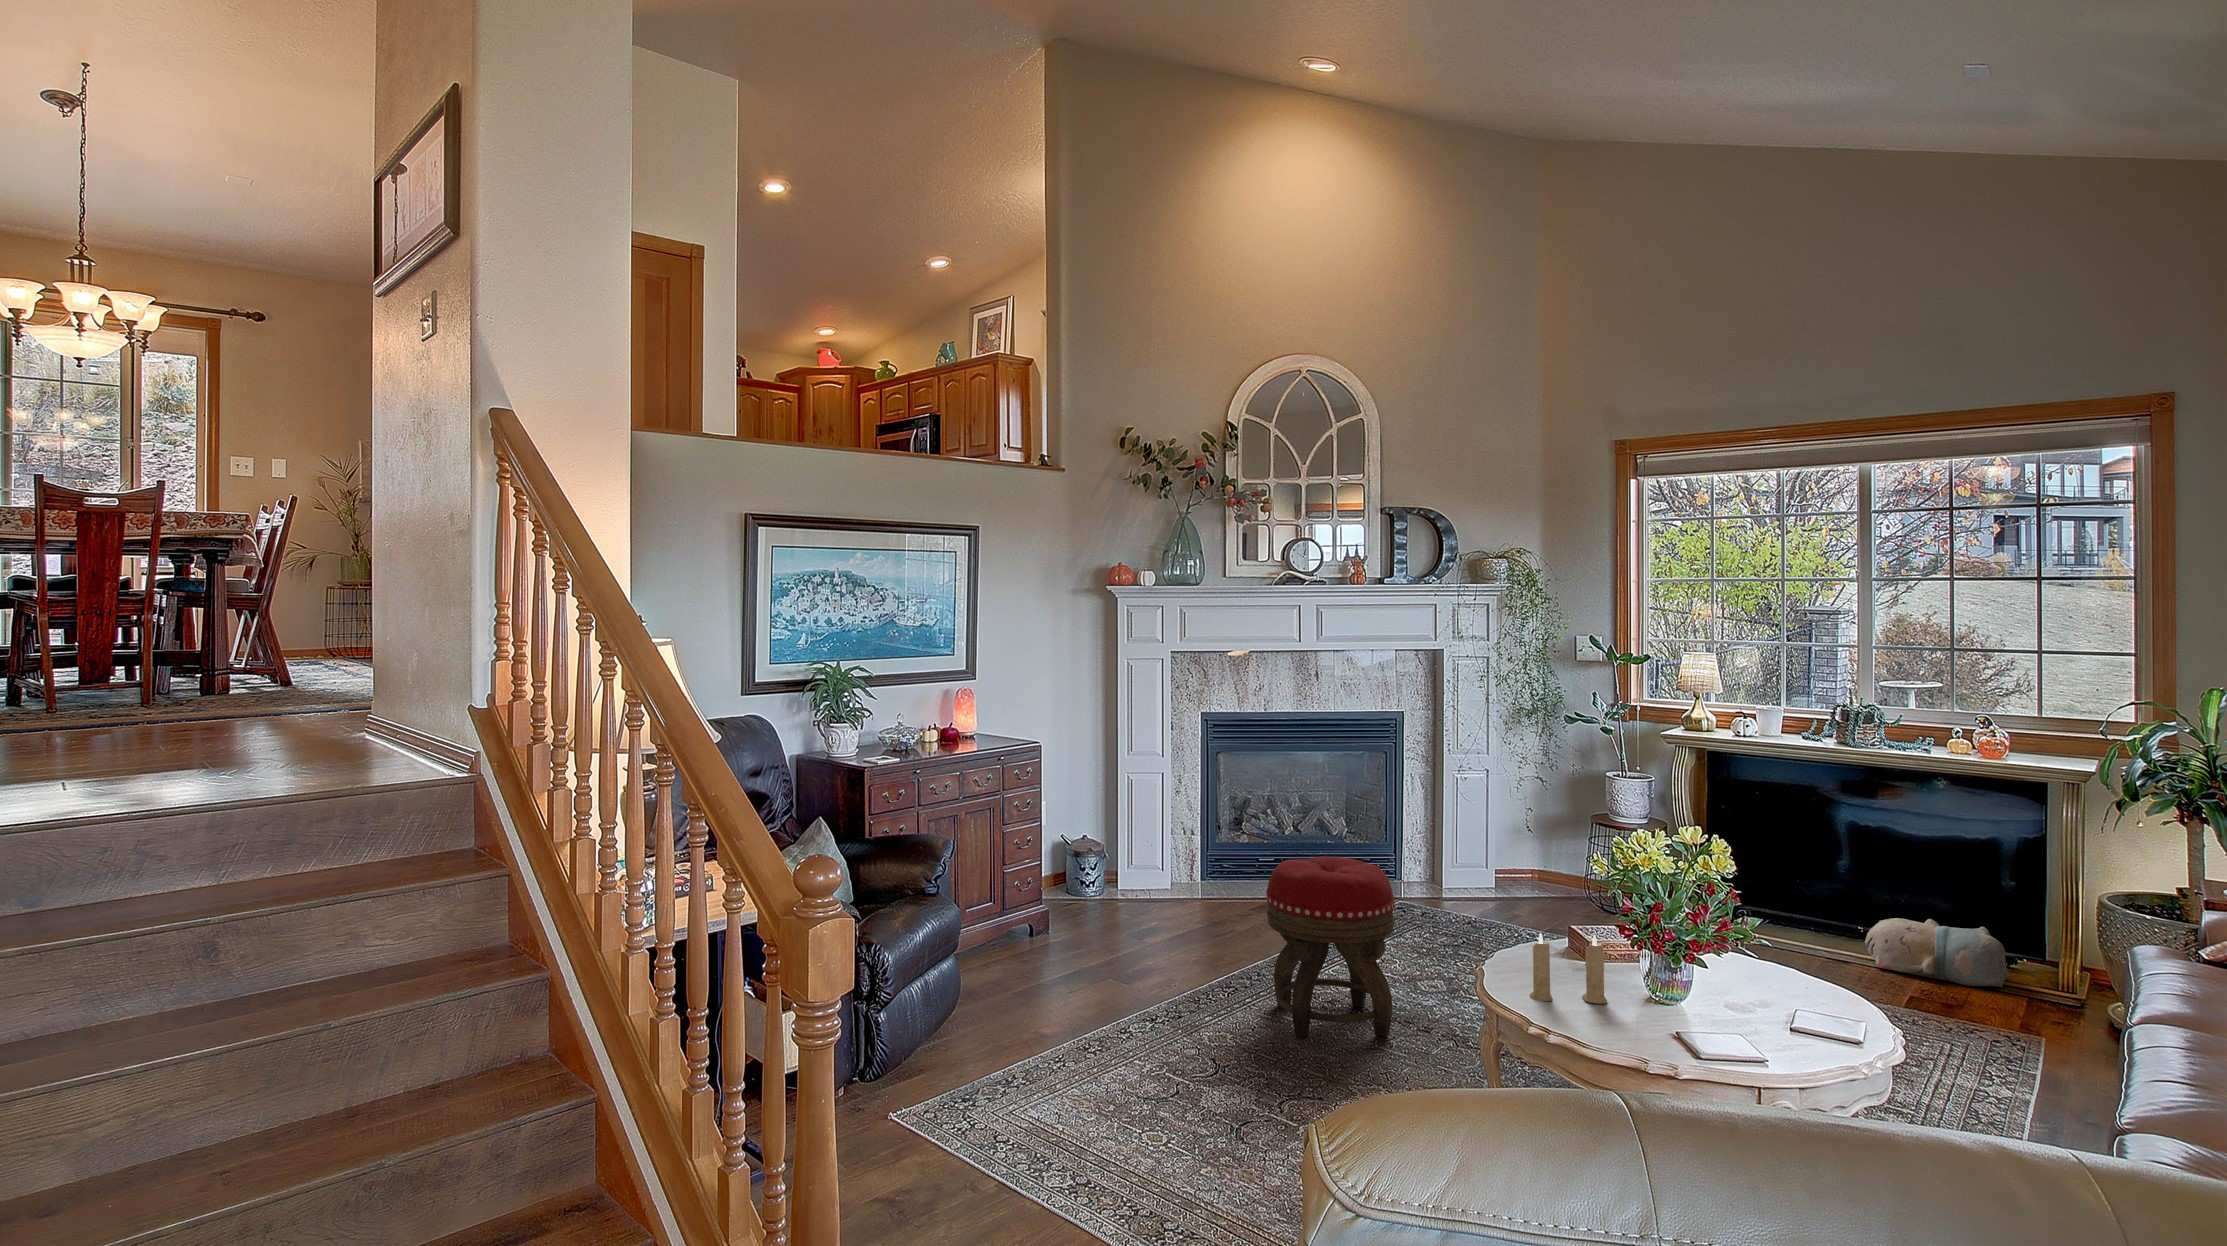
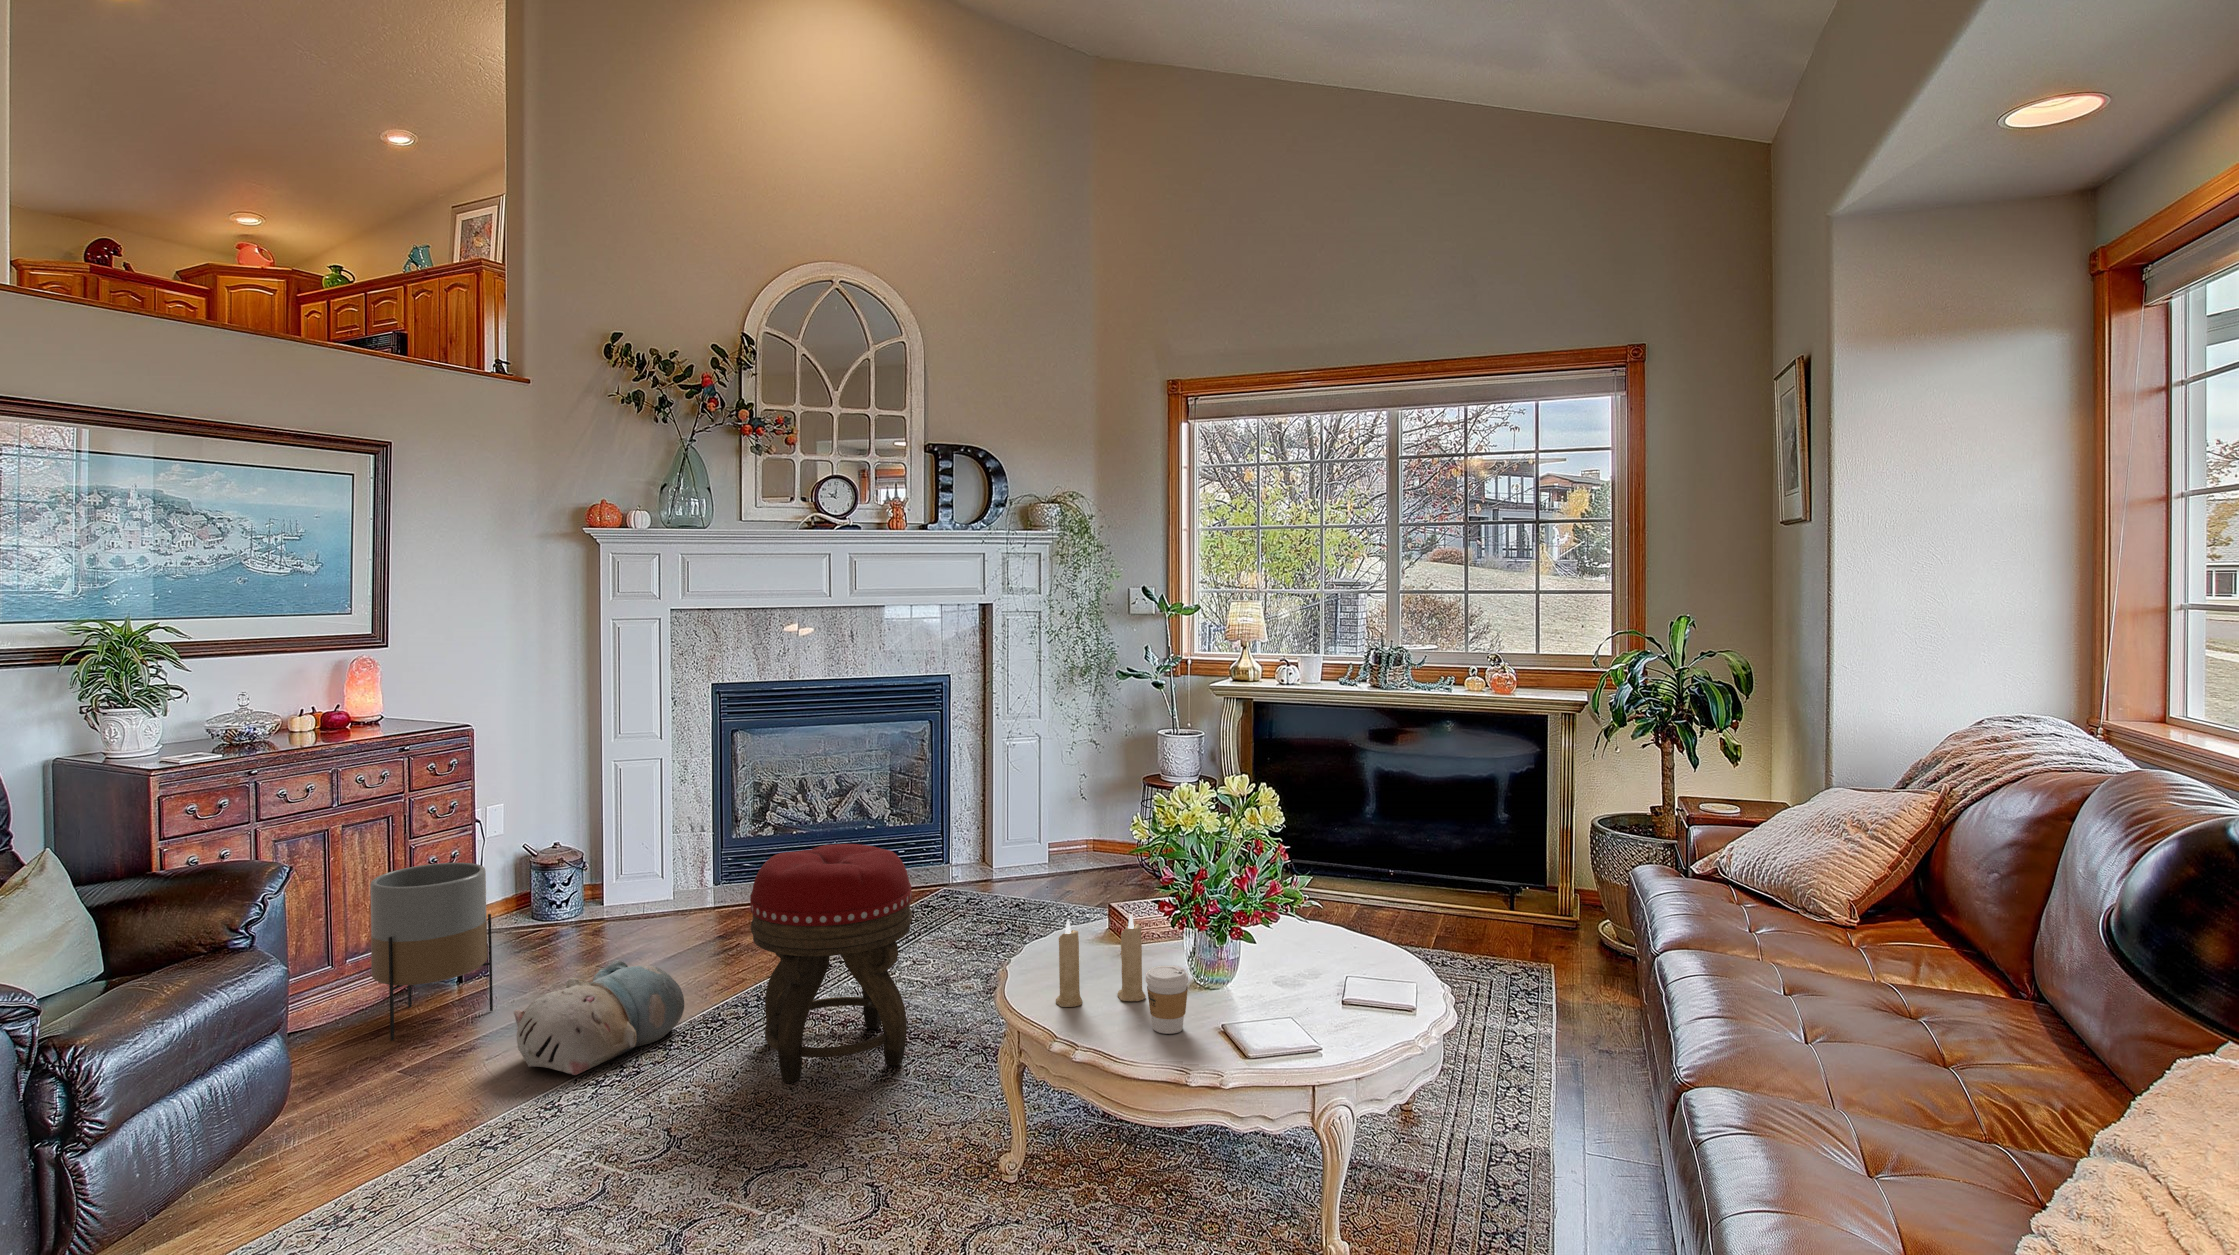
planter: none [987,845,1064,970] -> present [370,863,493,1041]
plush toy: present [1865,918,2009,987] -> present [514,961,684,1075]
coffee cup: none [1609,977,1646,1030] -> present [1145,966,1188,1034]

